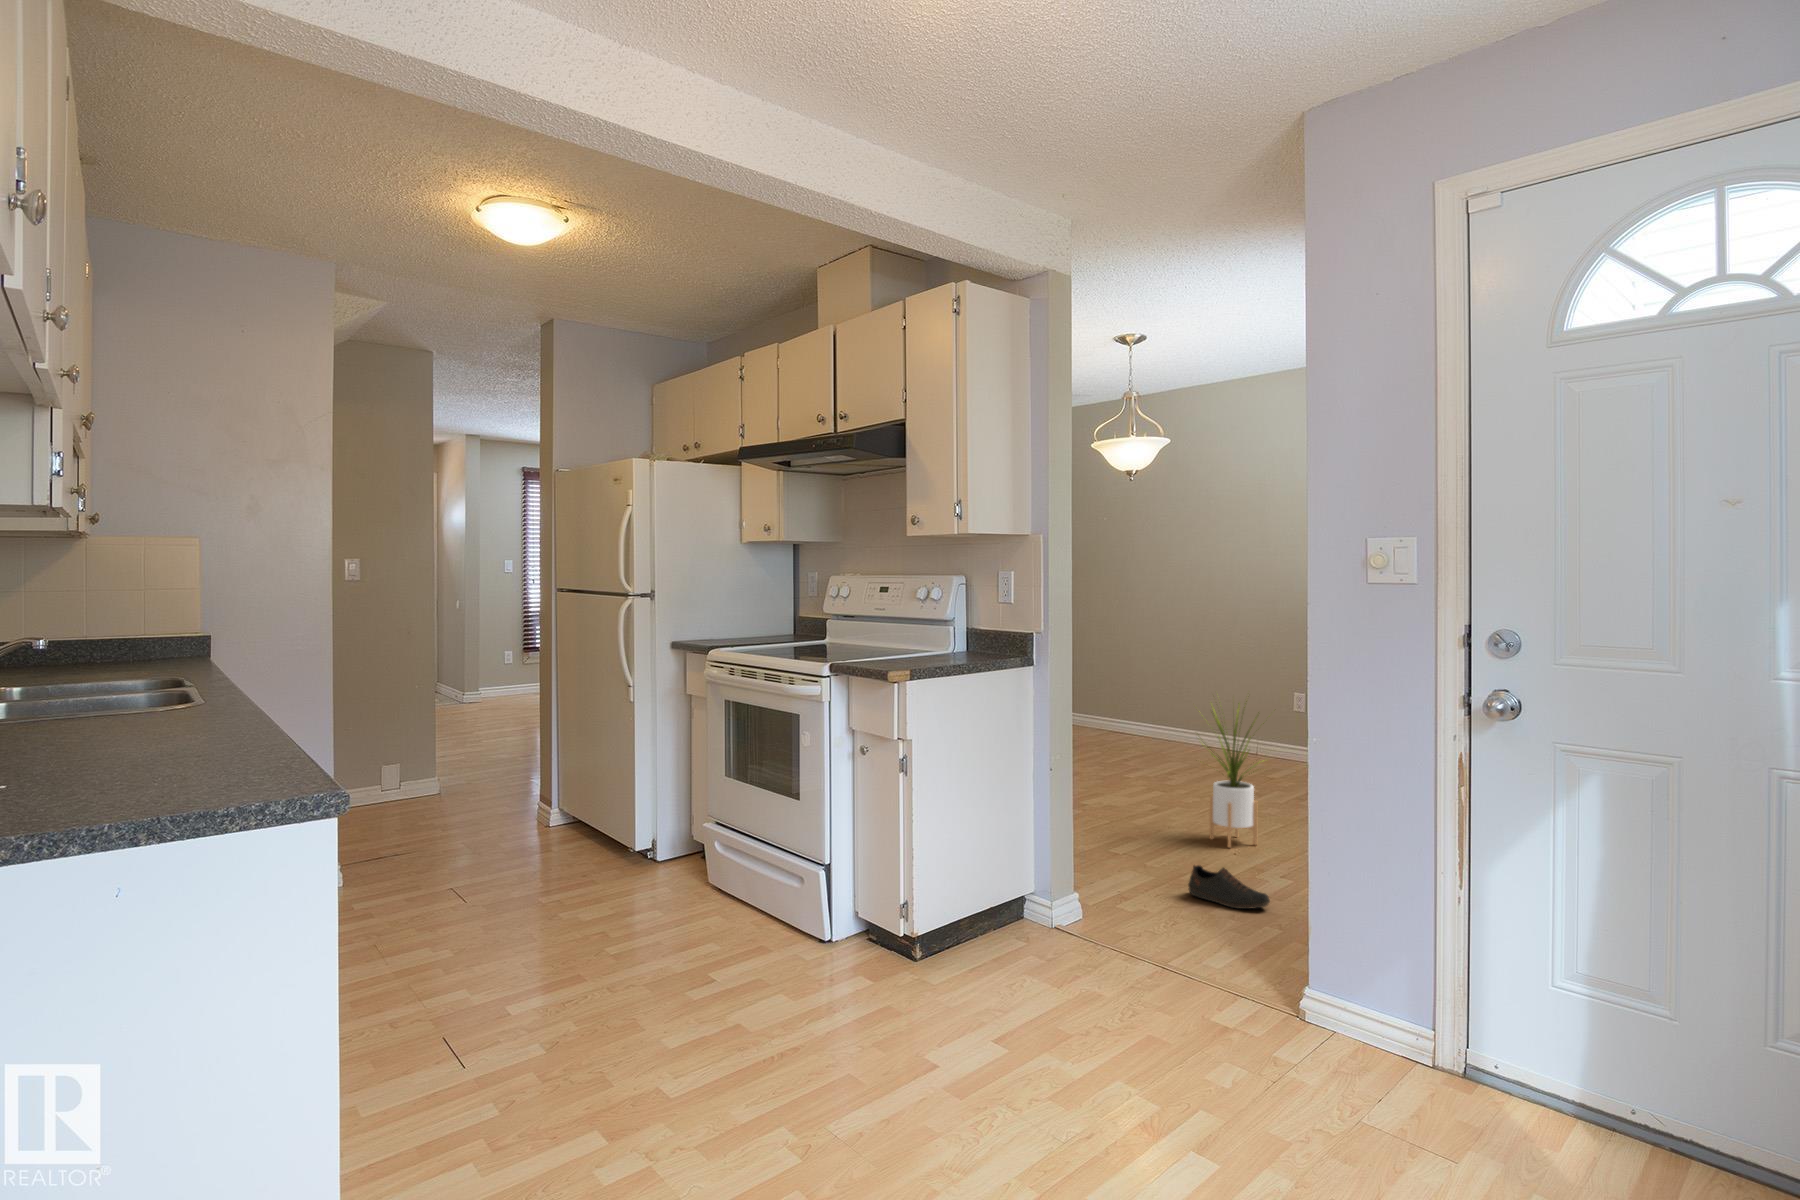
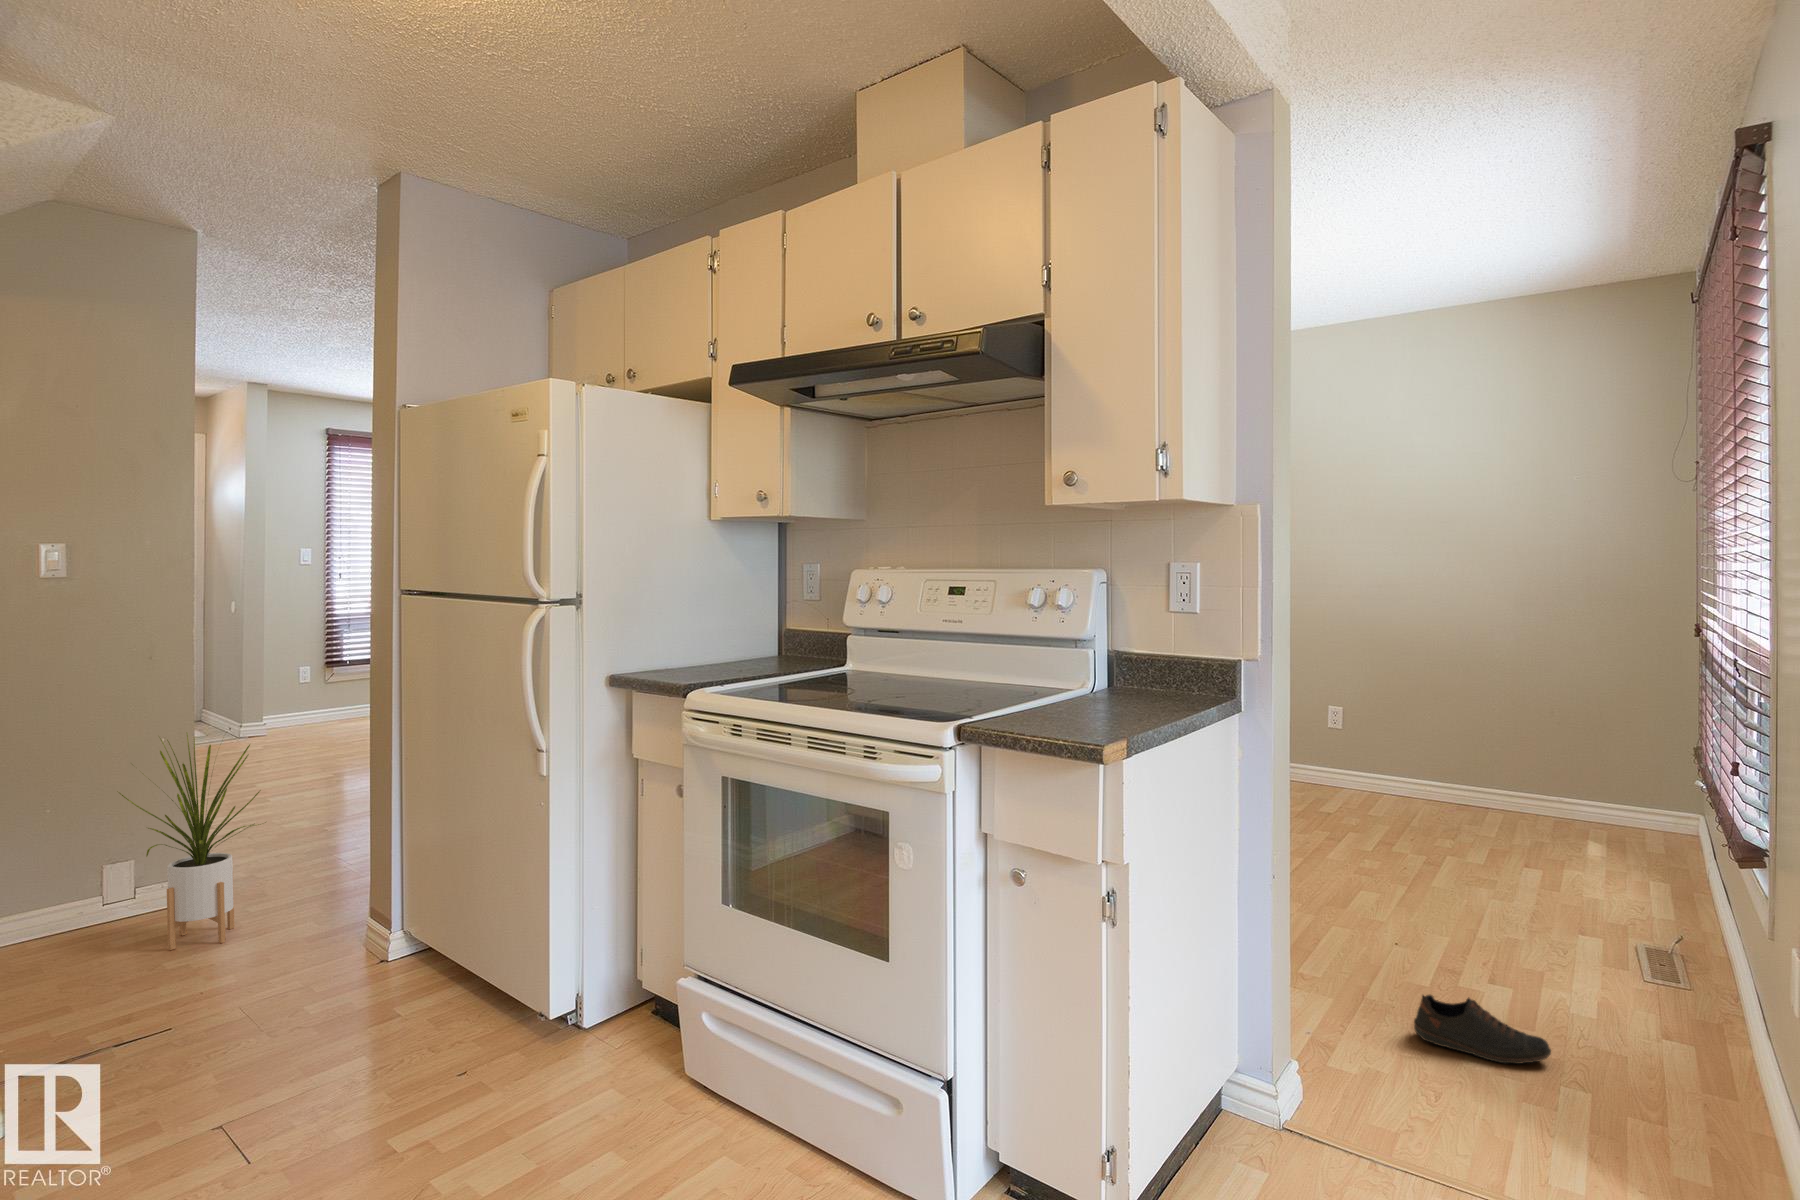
house plant: present [1202,701,1264,848] -> present [117,734,266,950]

